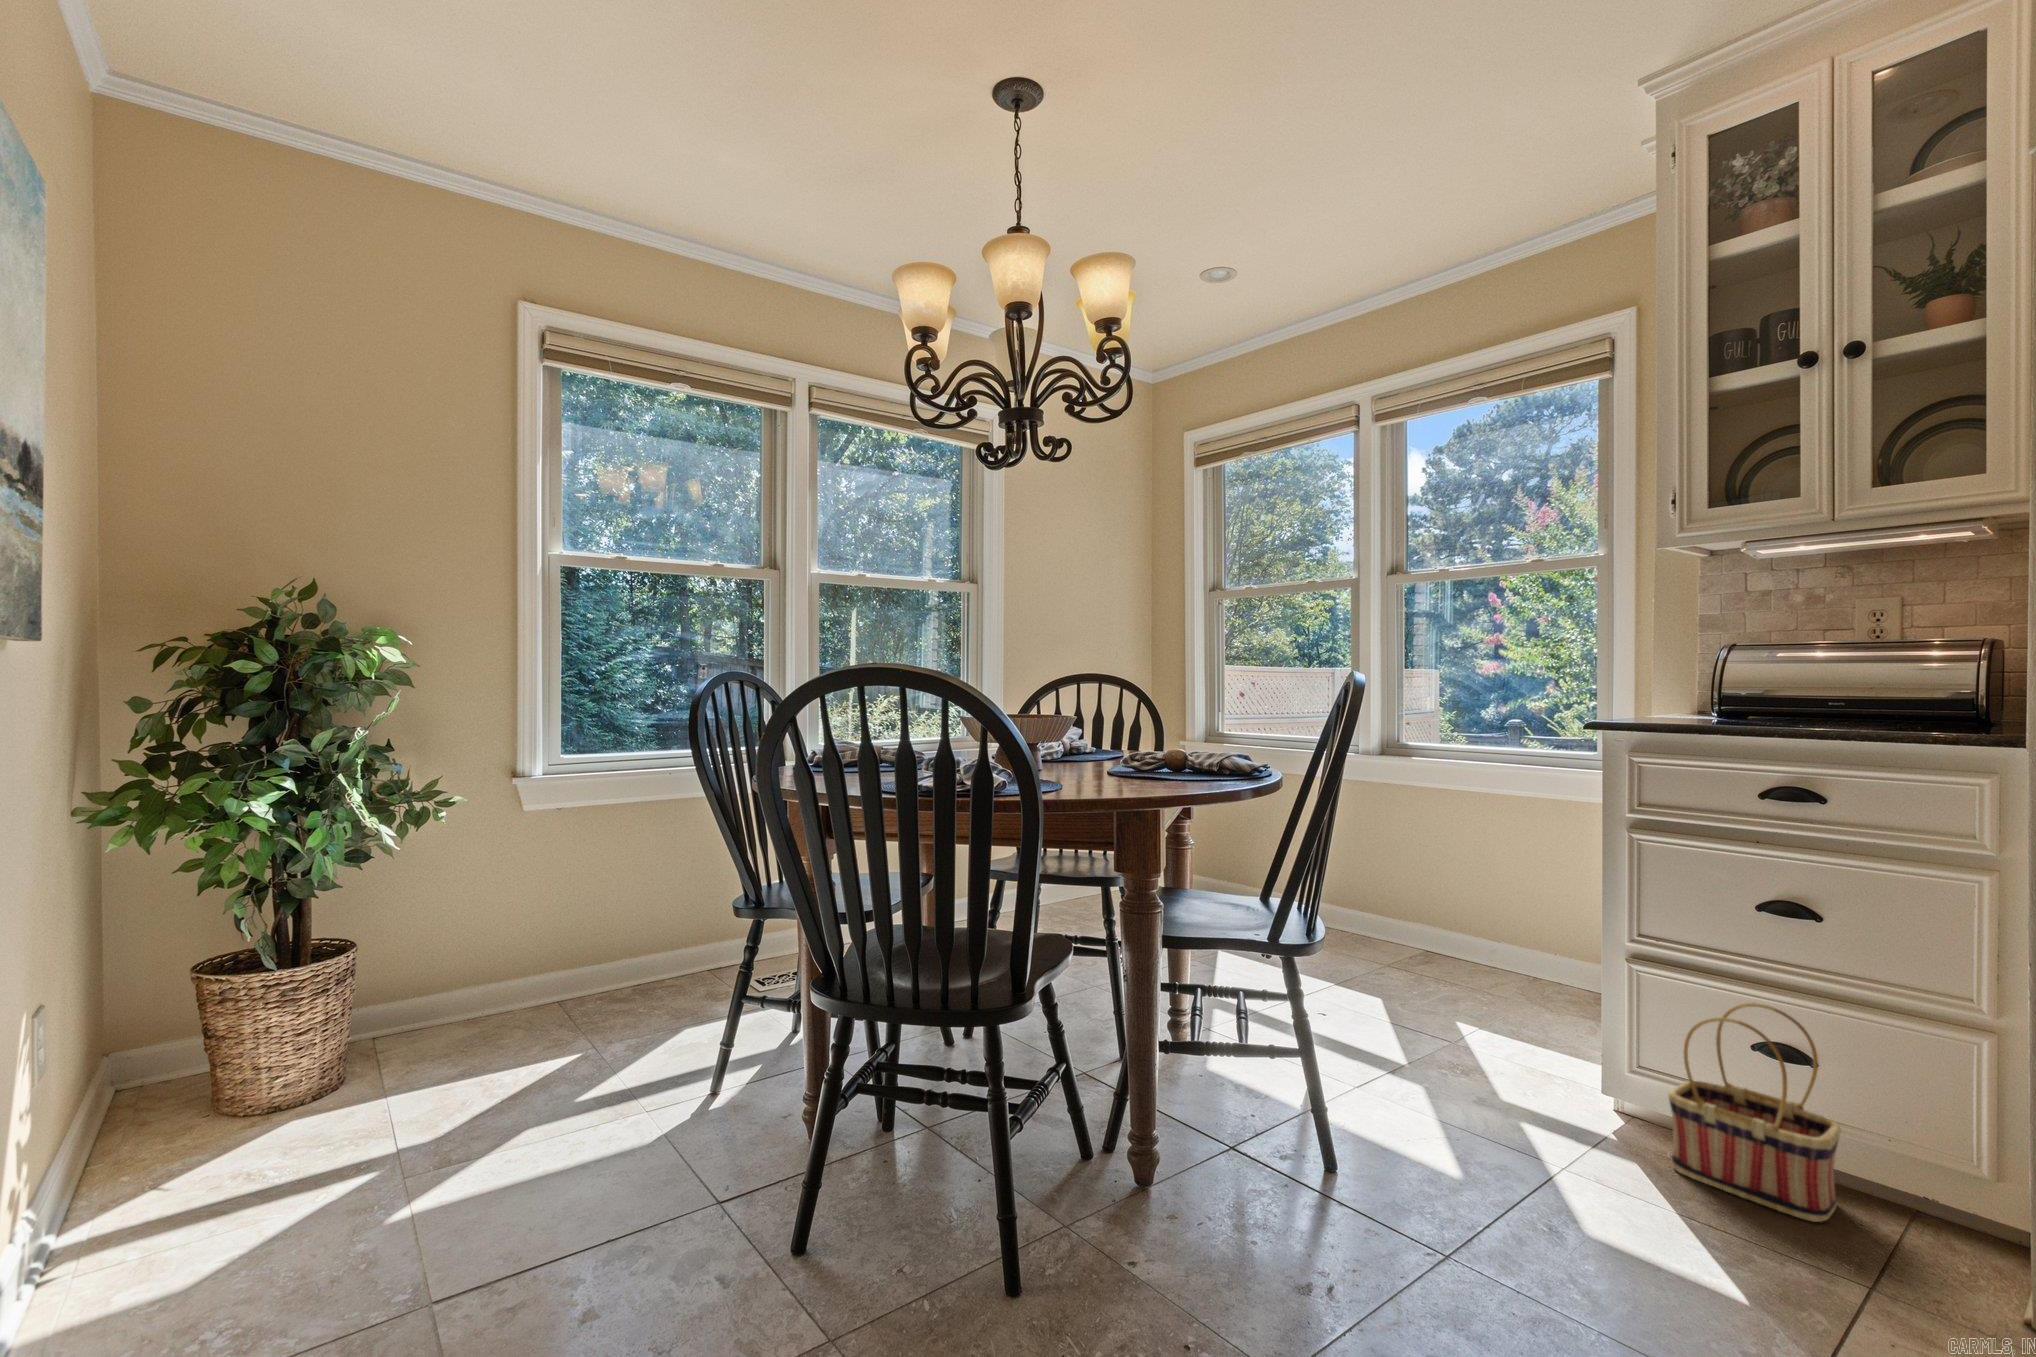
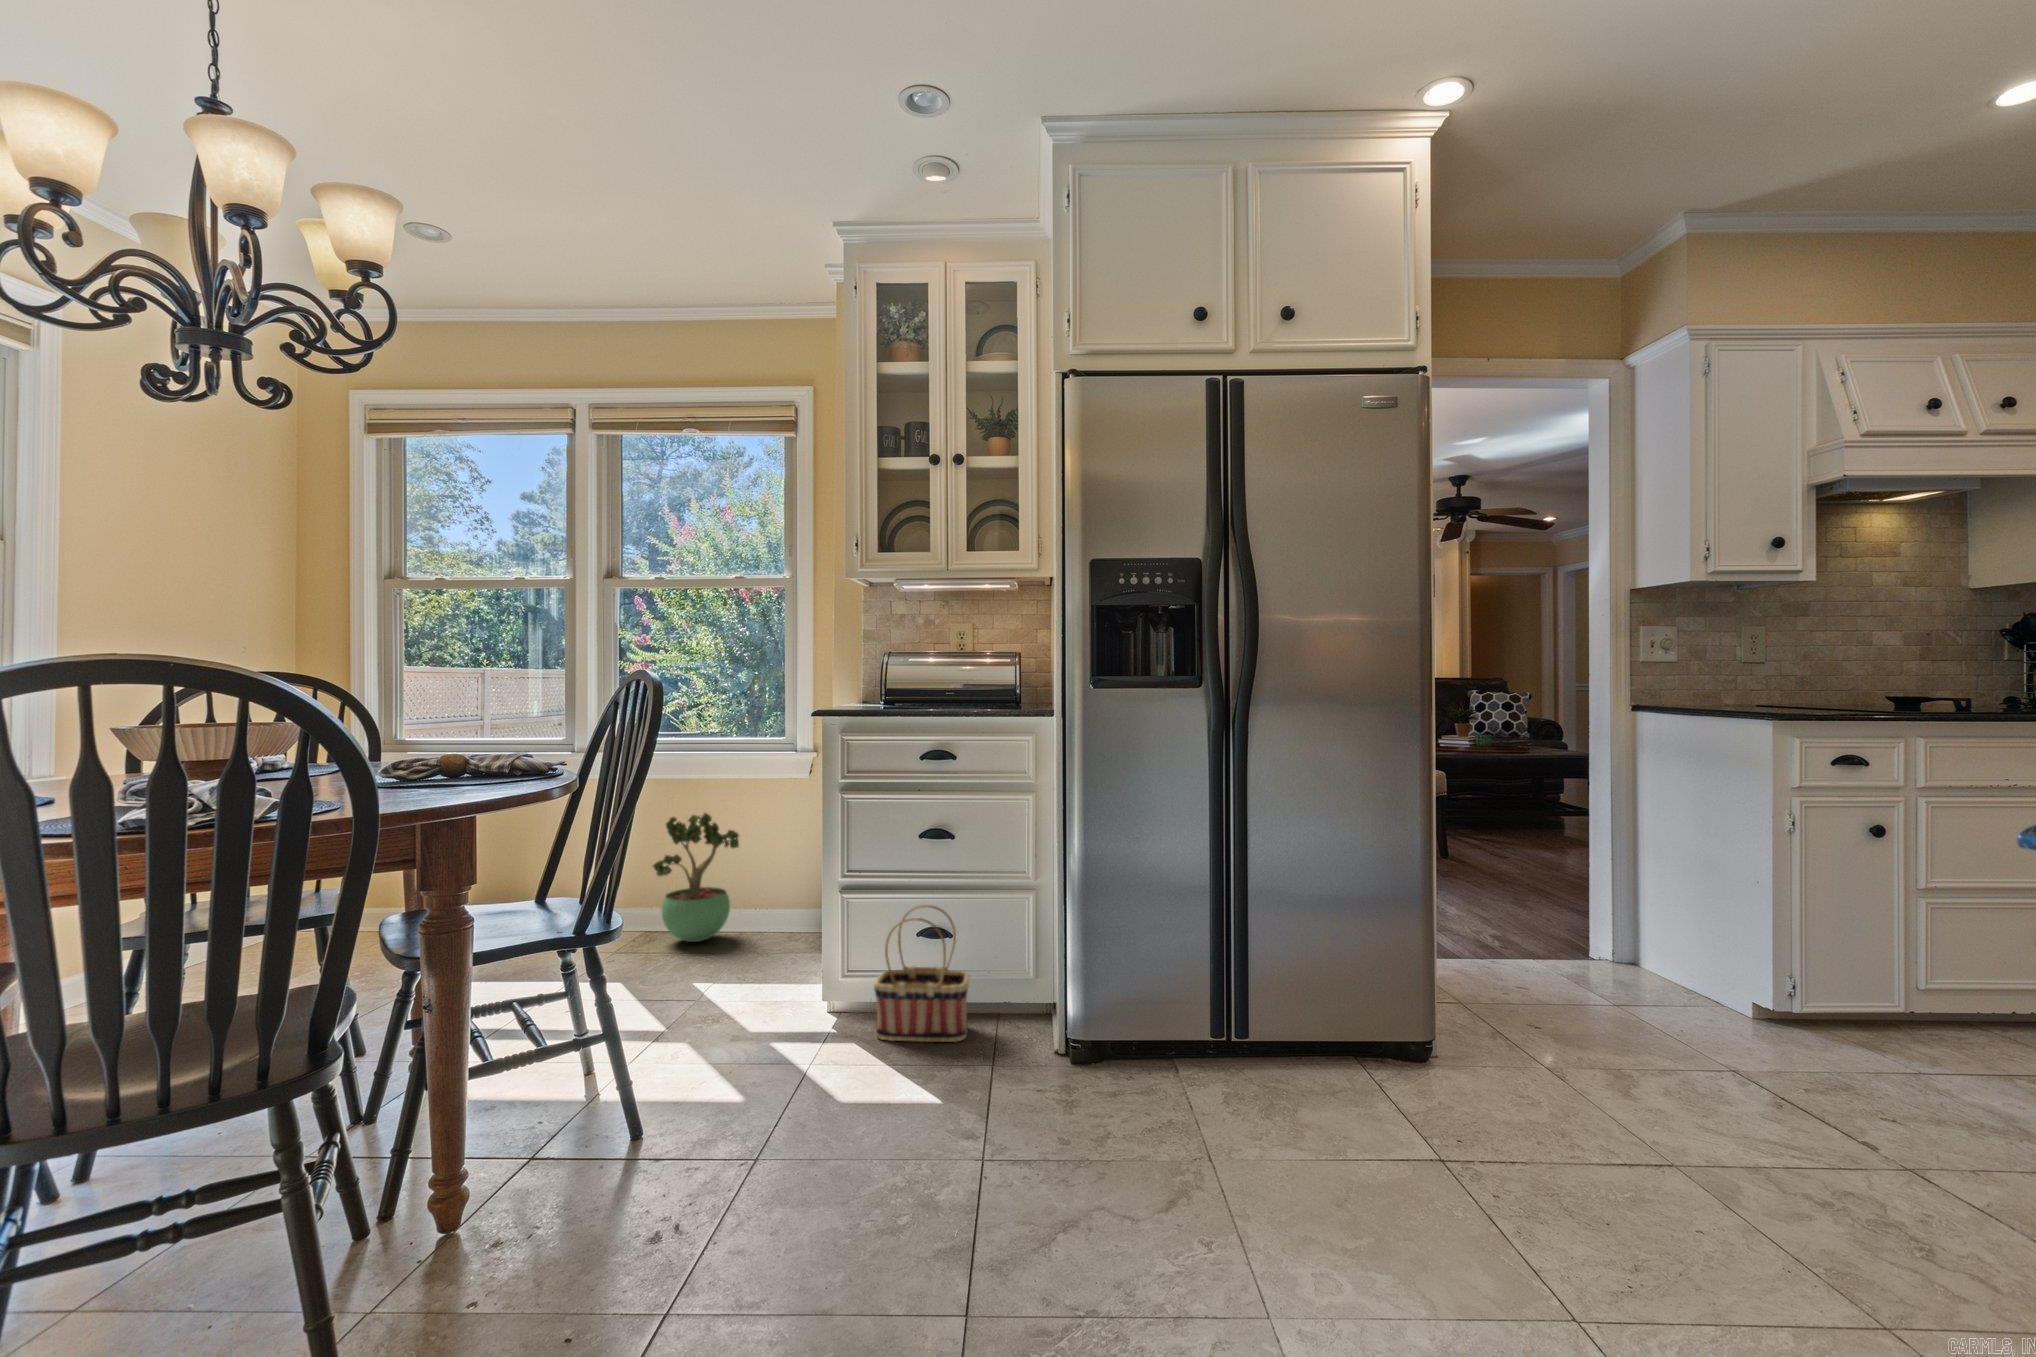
potted plant: none [1432,830,1534,976] -> present [653,813,739,942]

